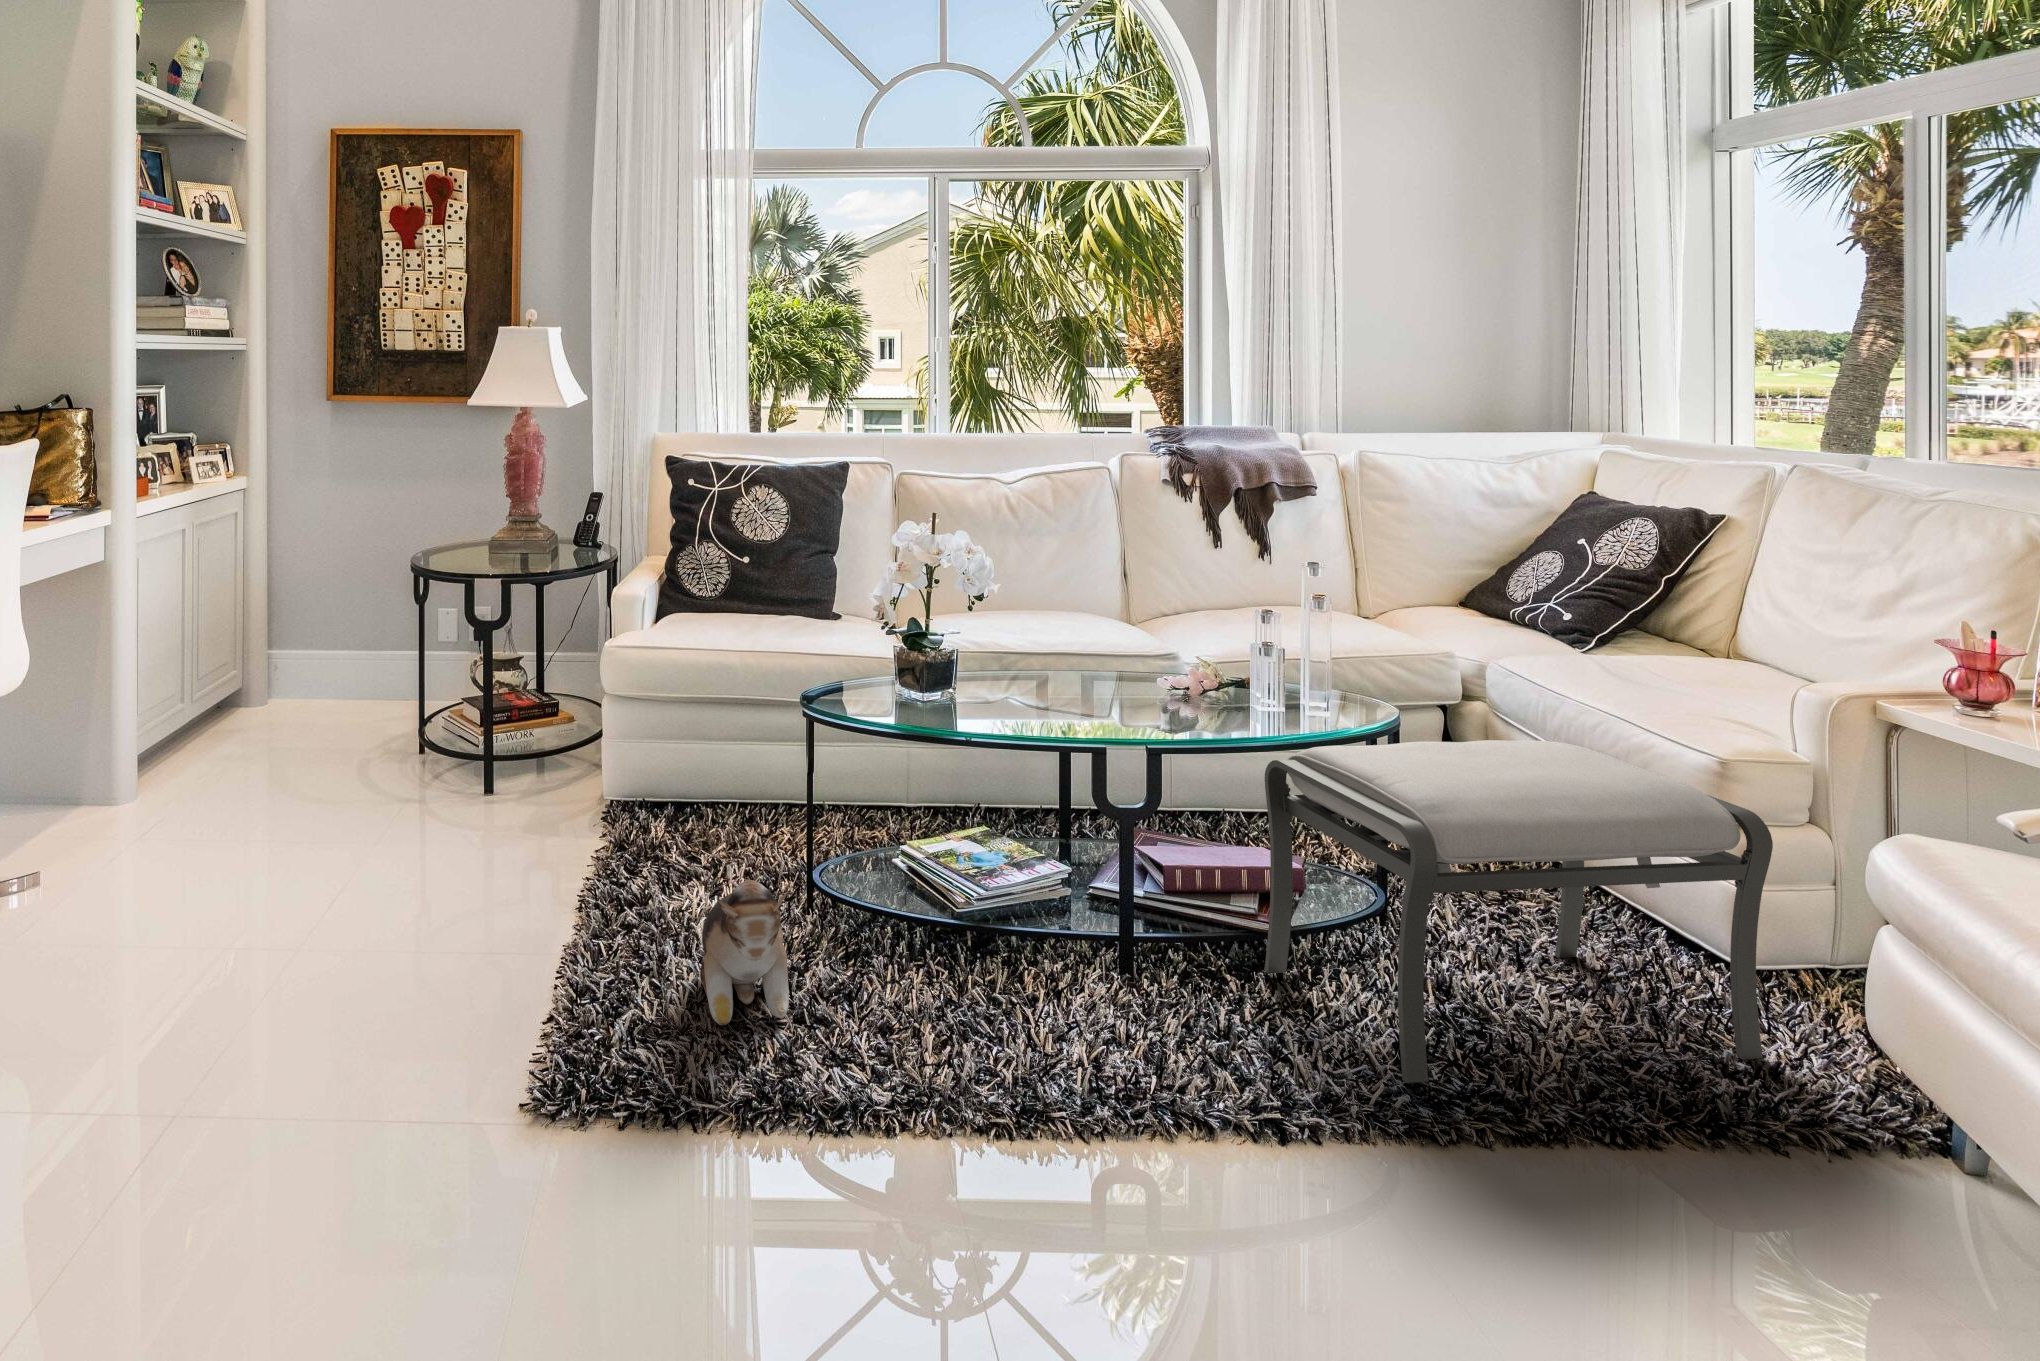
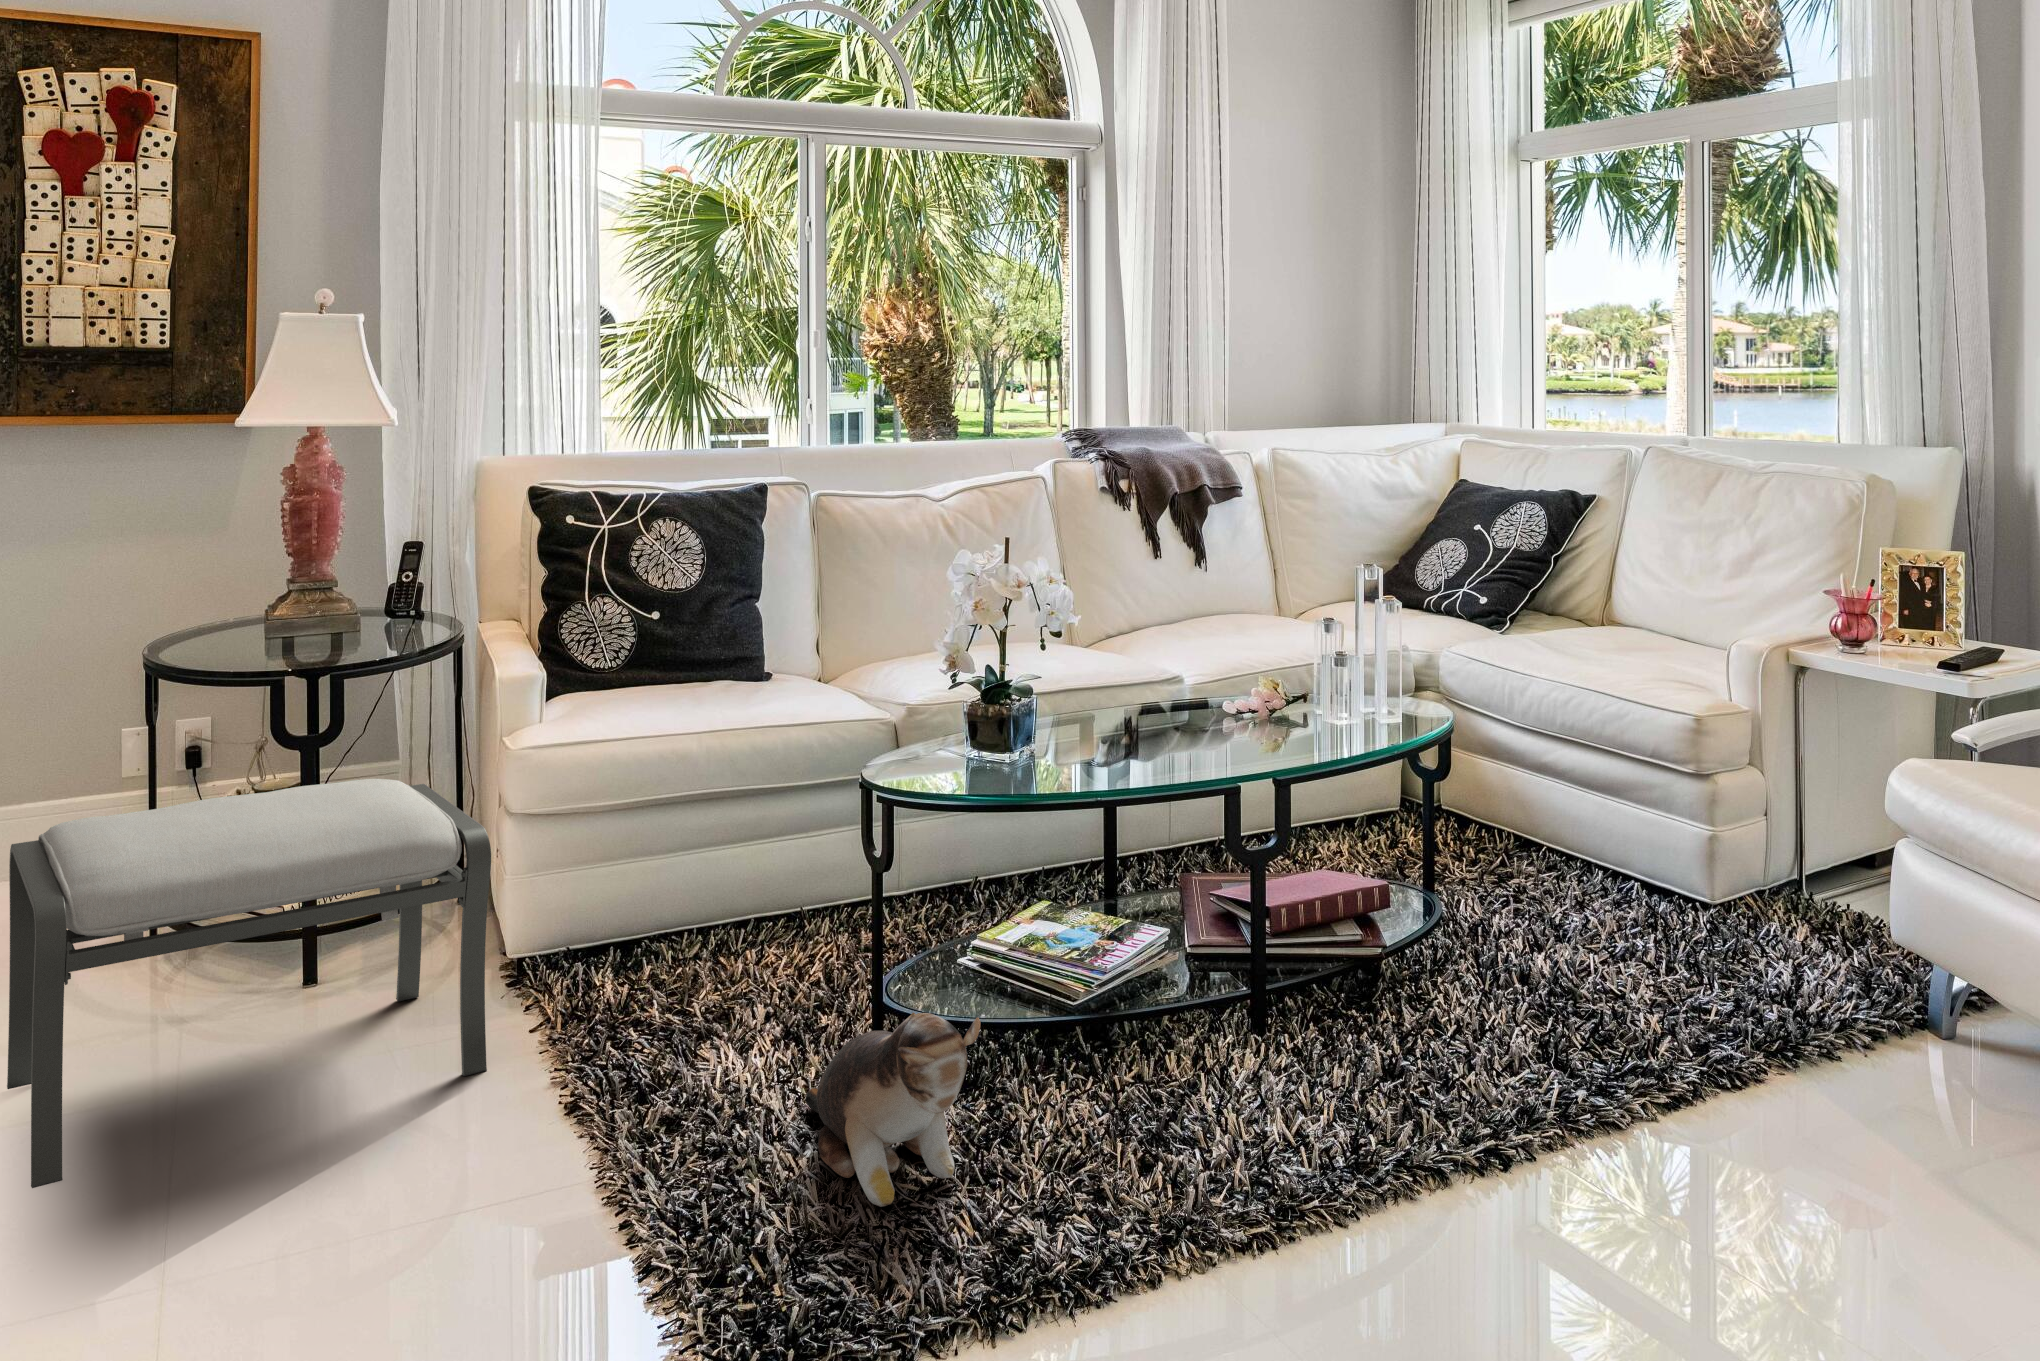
ottoman: present [1264,740,1773,1084] -> present [7,779,491,1188]

